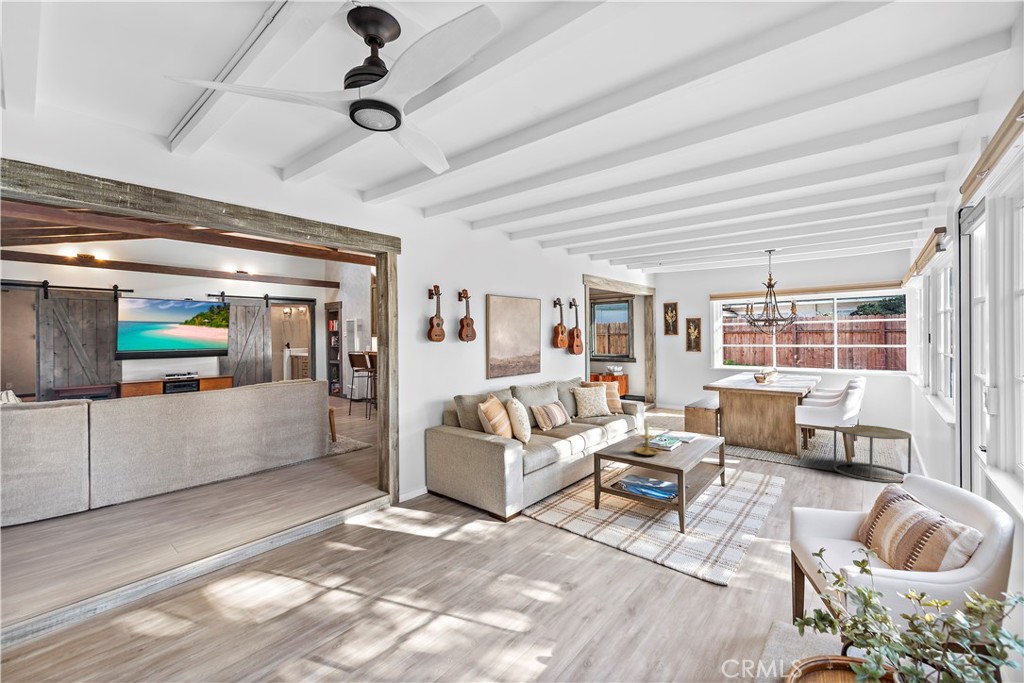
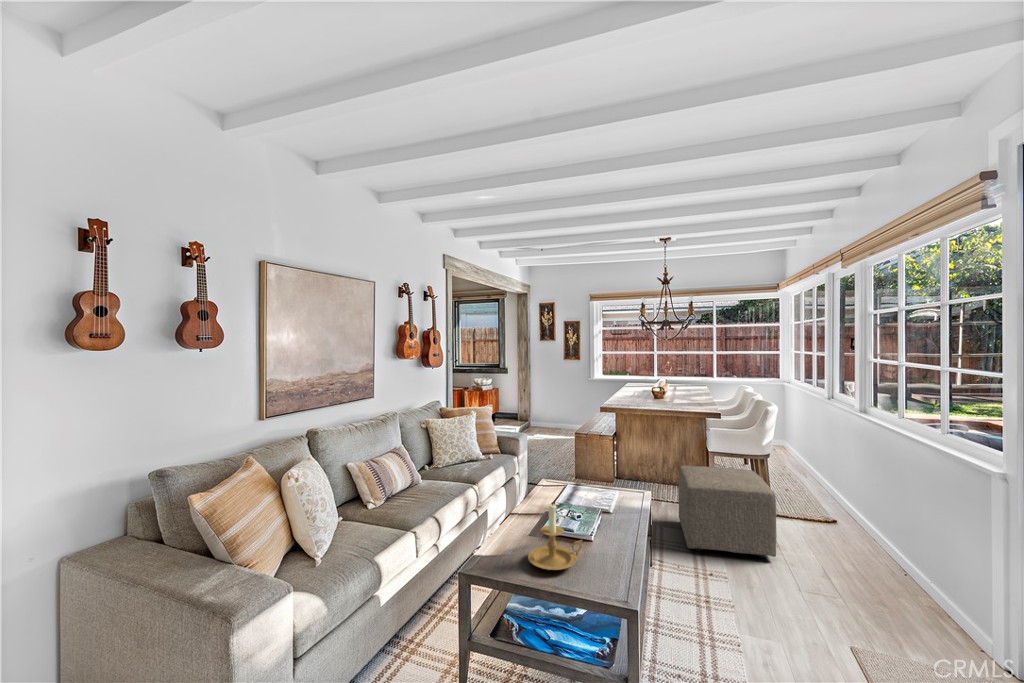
side table: present [833,424,912,483] -> none [761,452,854,532]
ottoman: none [755,427,821,488] -> present [678,466,777,558]

